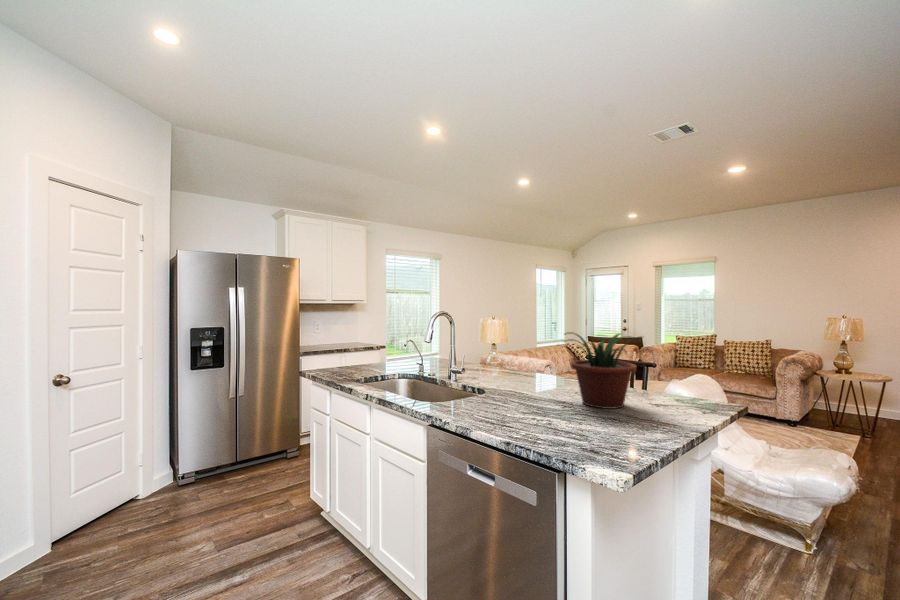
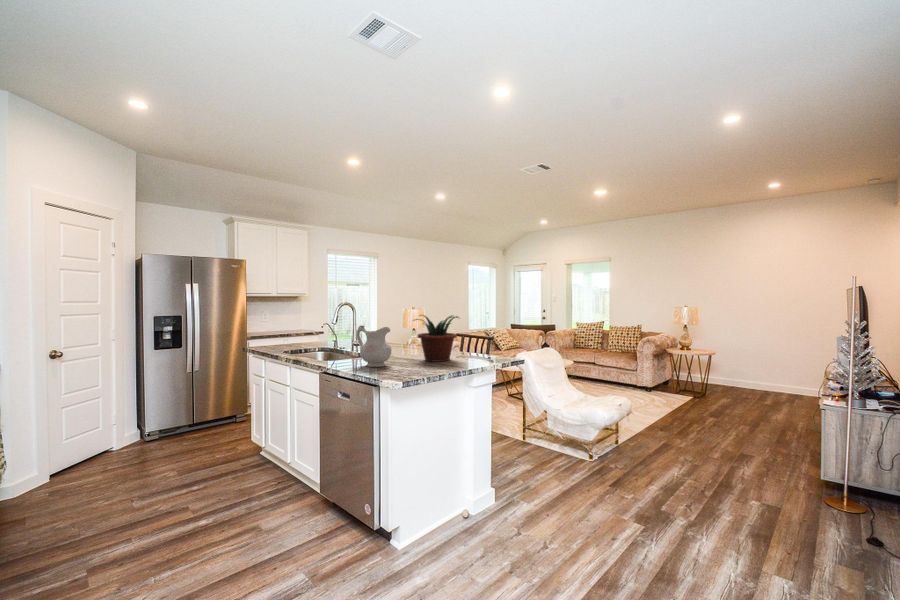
ceramic pitcher: none [488,351,547,420] -> present [356,326,392,367]

